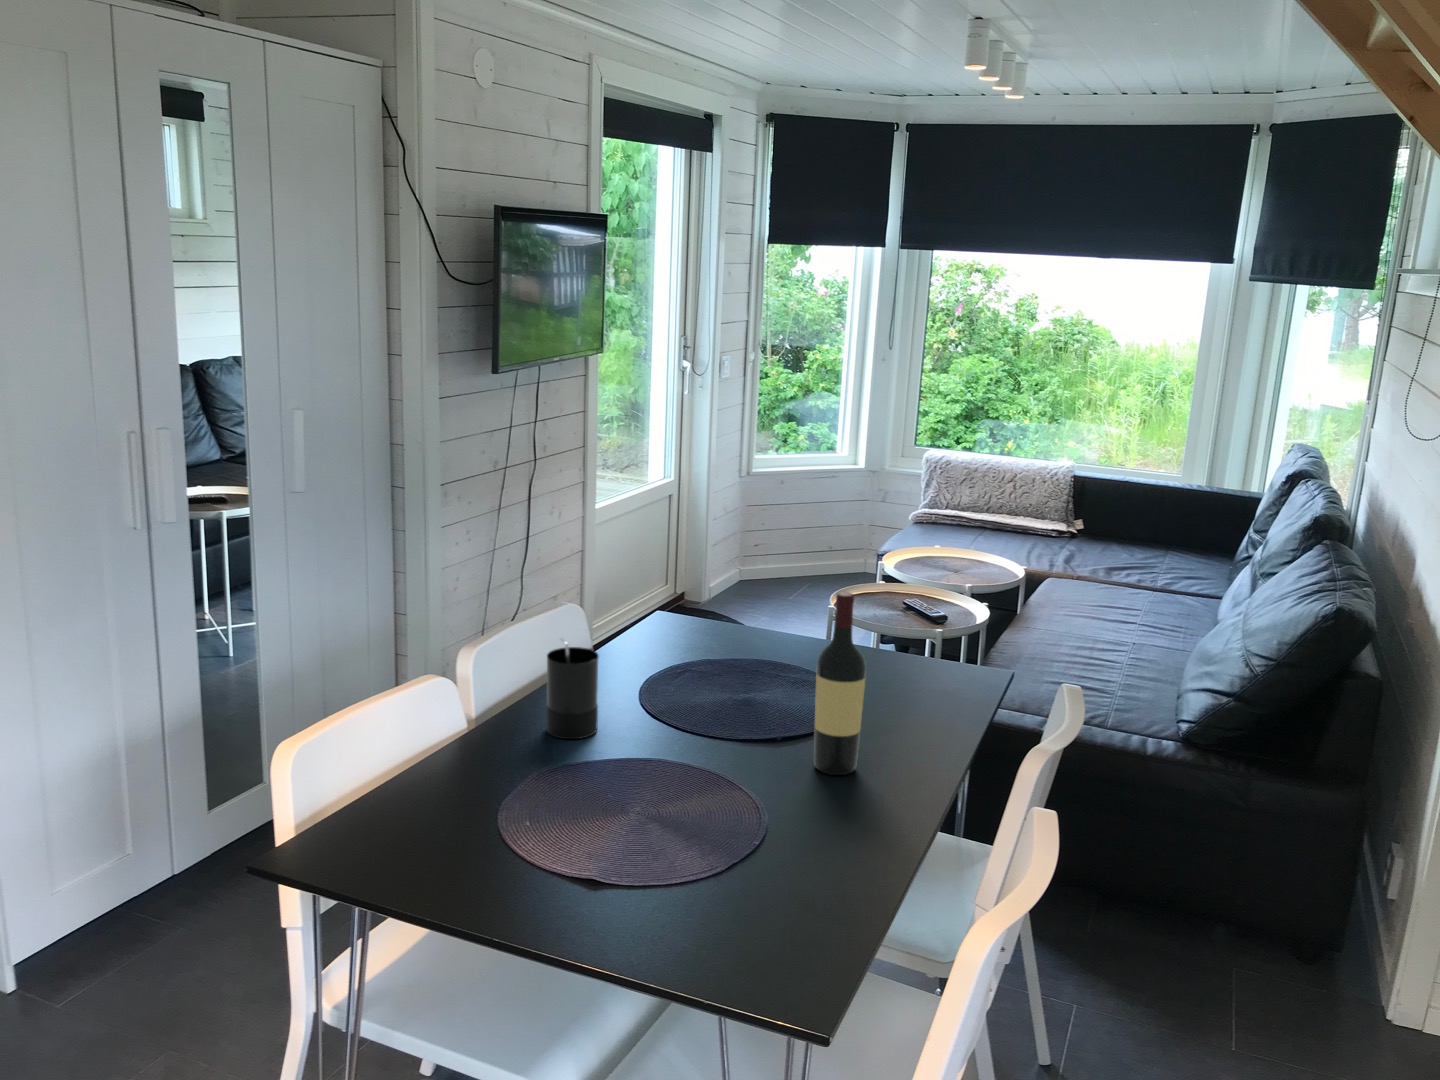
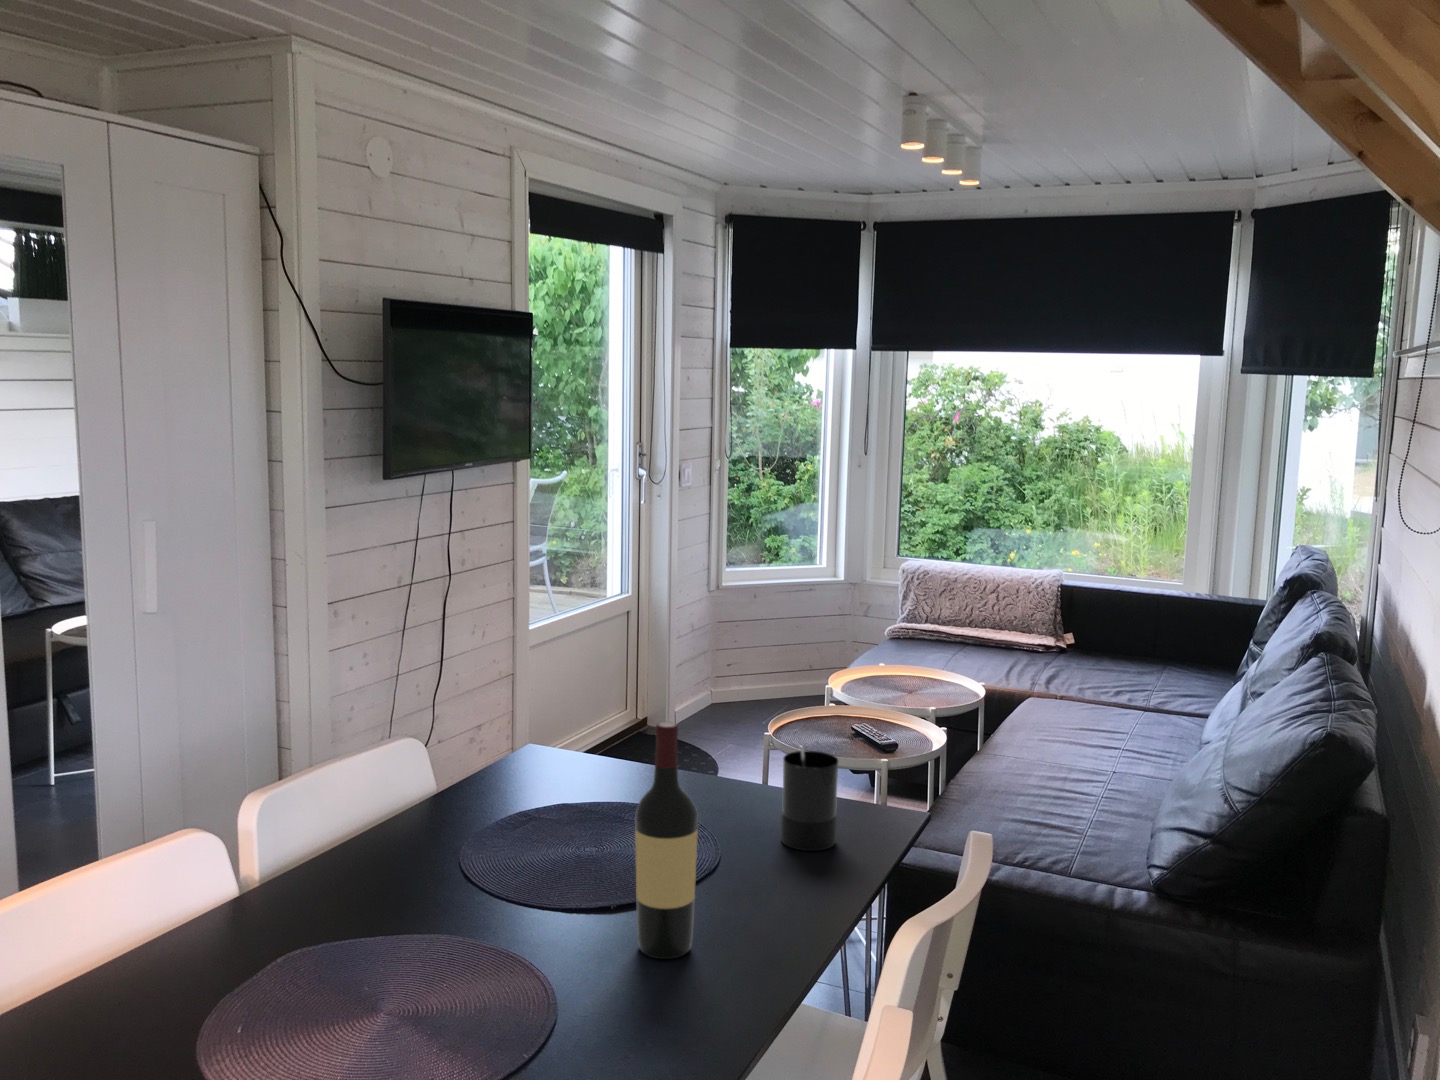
candle: present [546,639,599,739] -> present [781,742,838,851]

